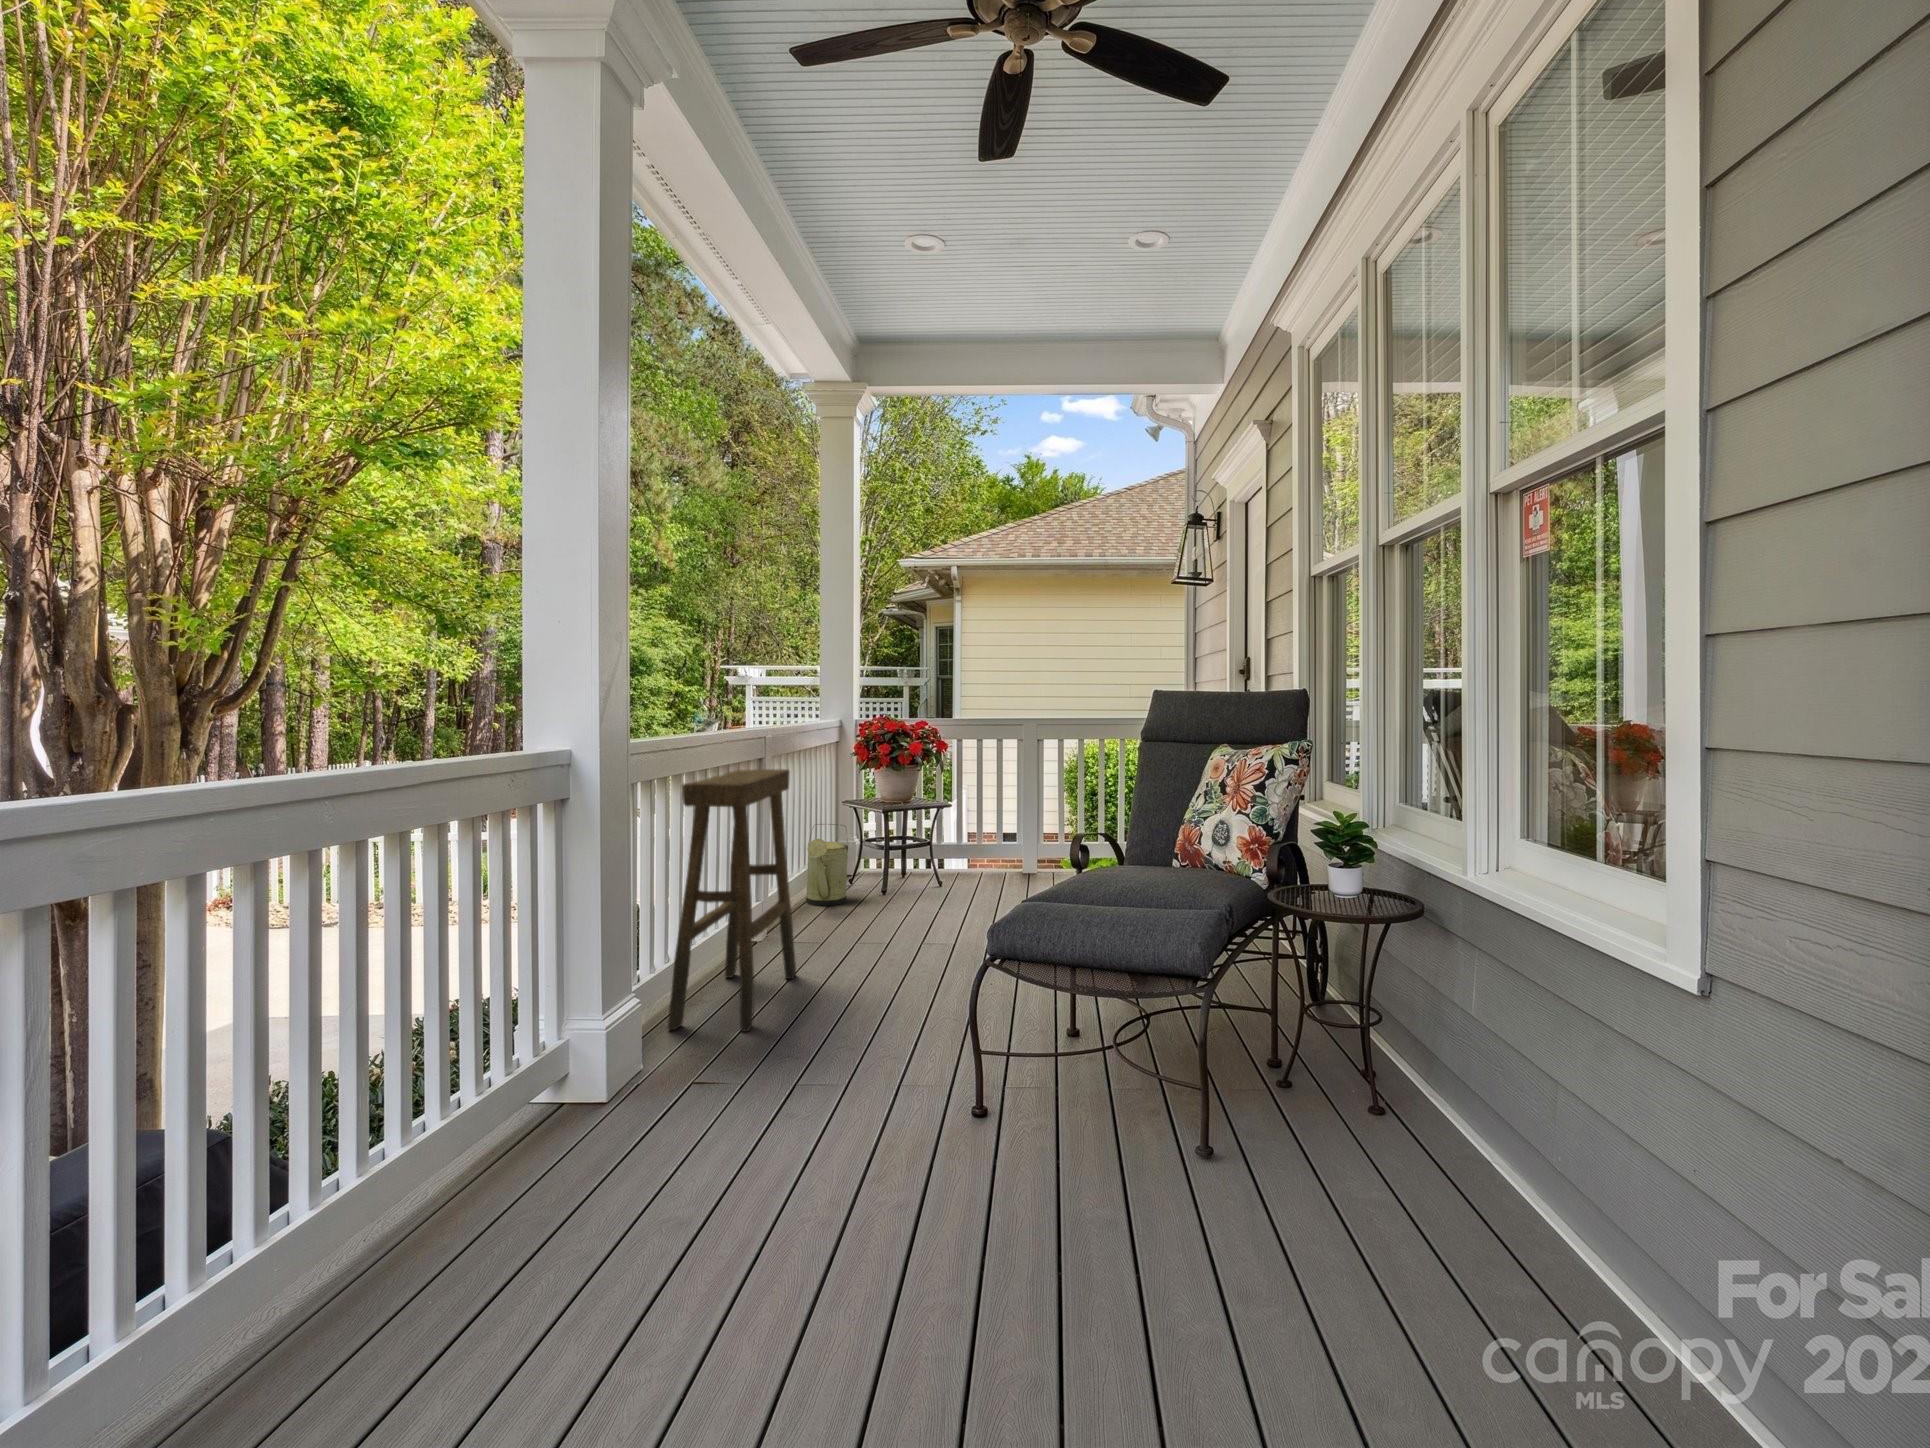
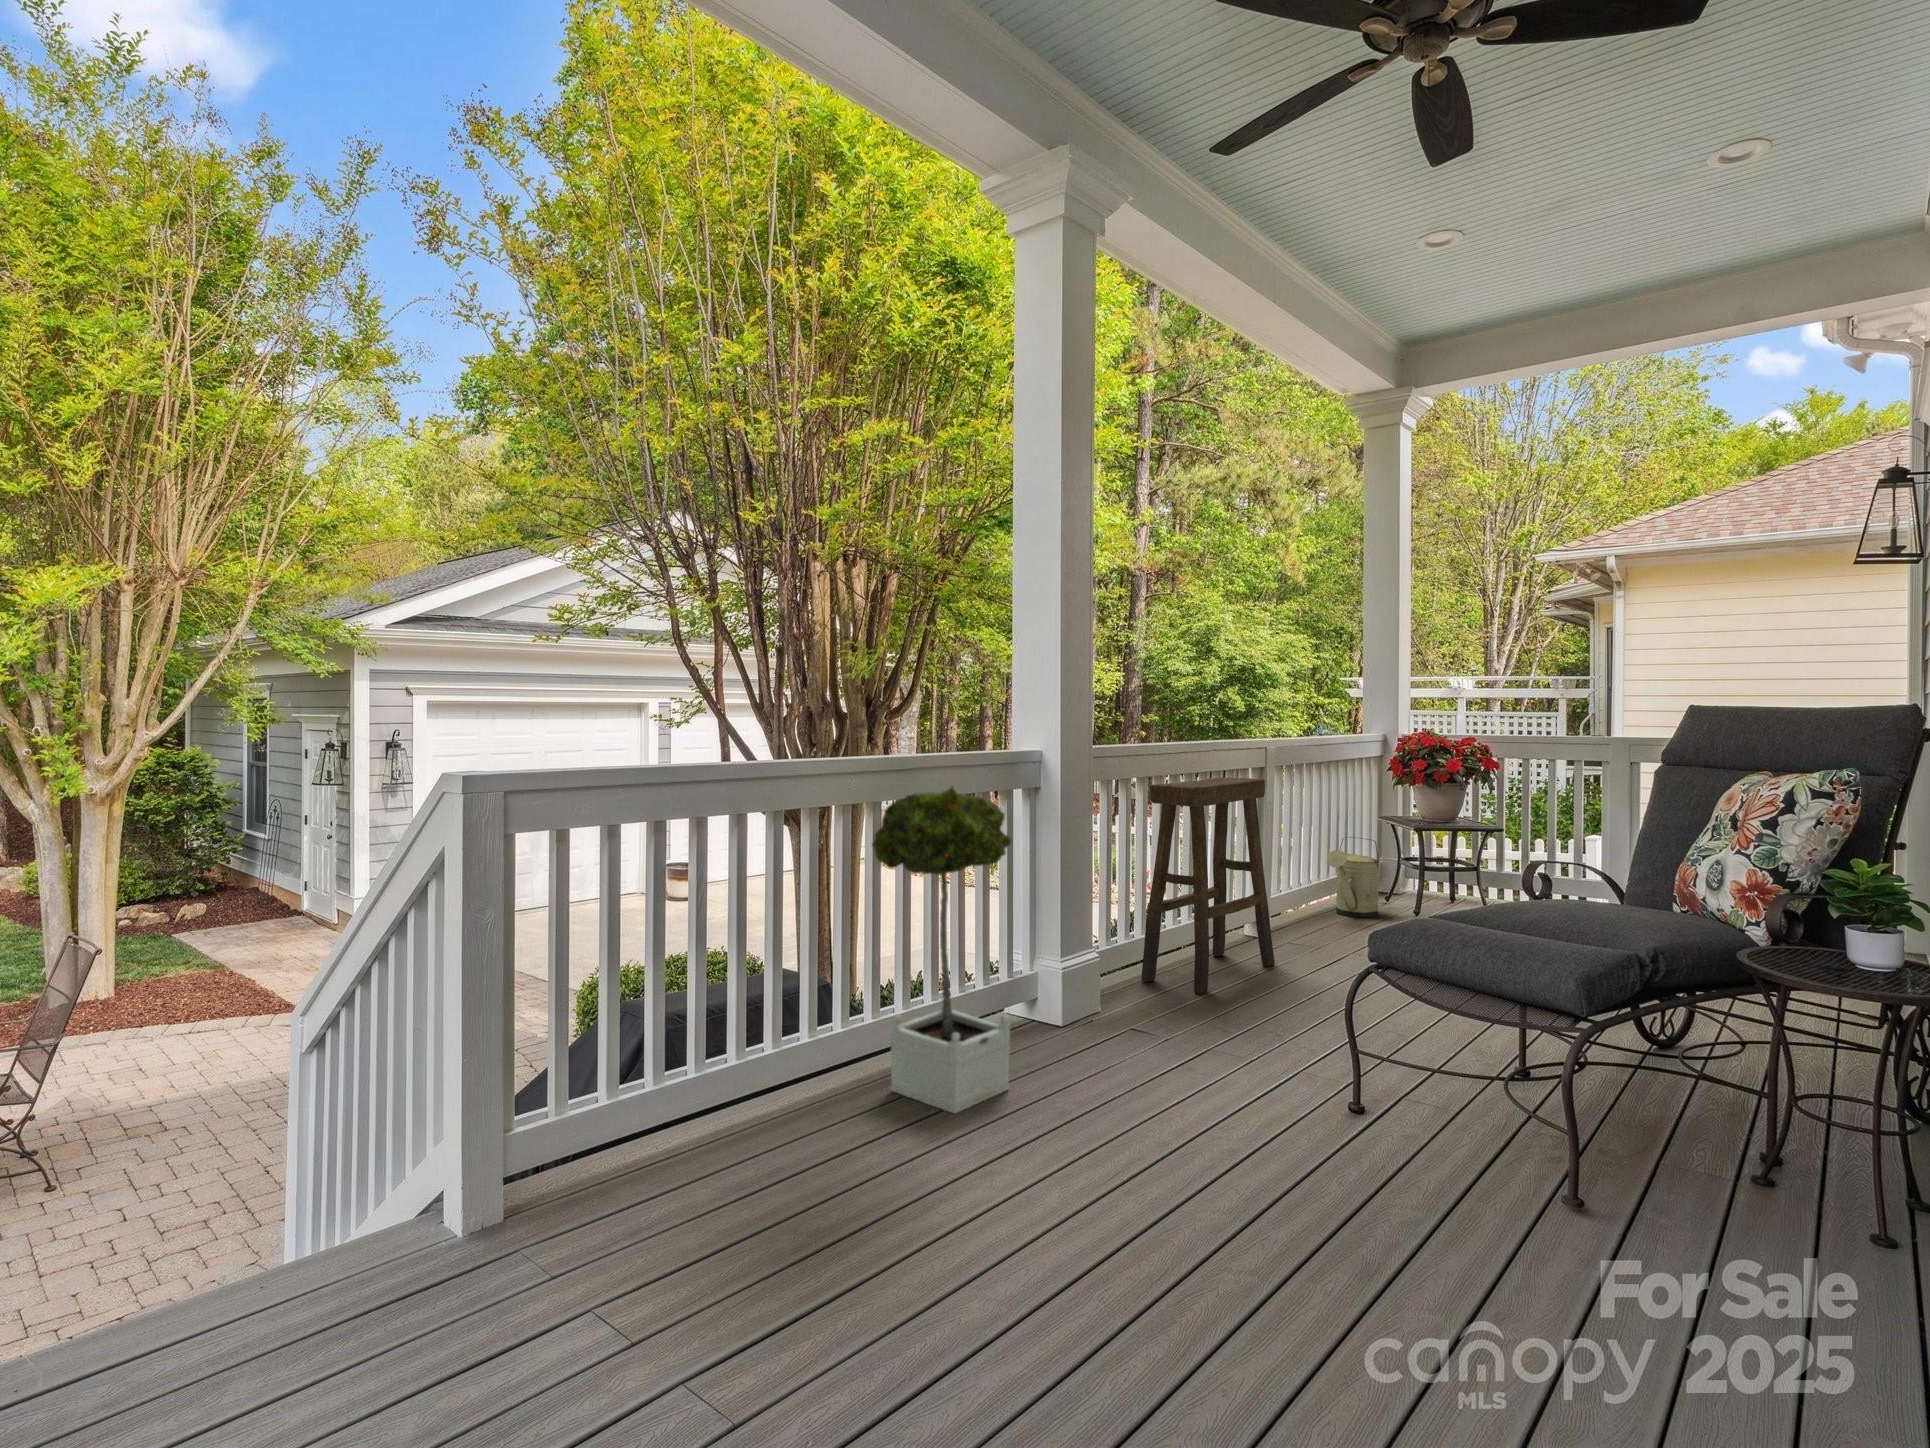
potted tree: none [368,808,619,1347] -> present [872,787,1011,1113]

